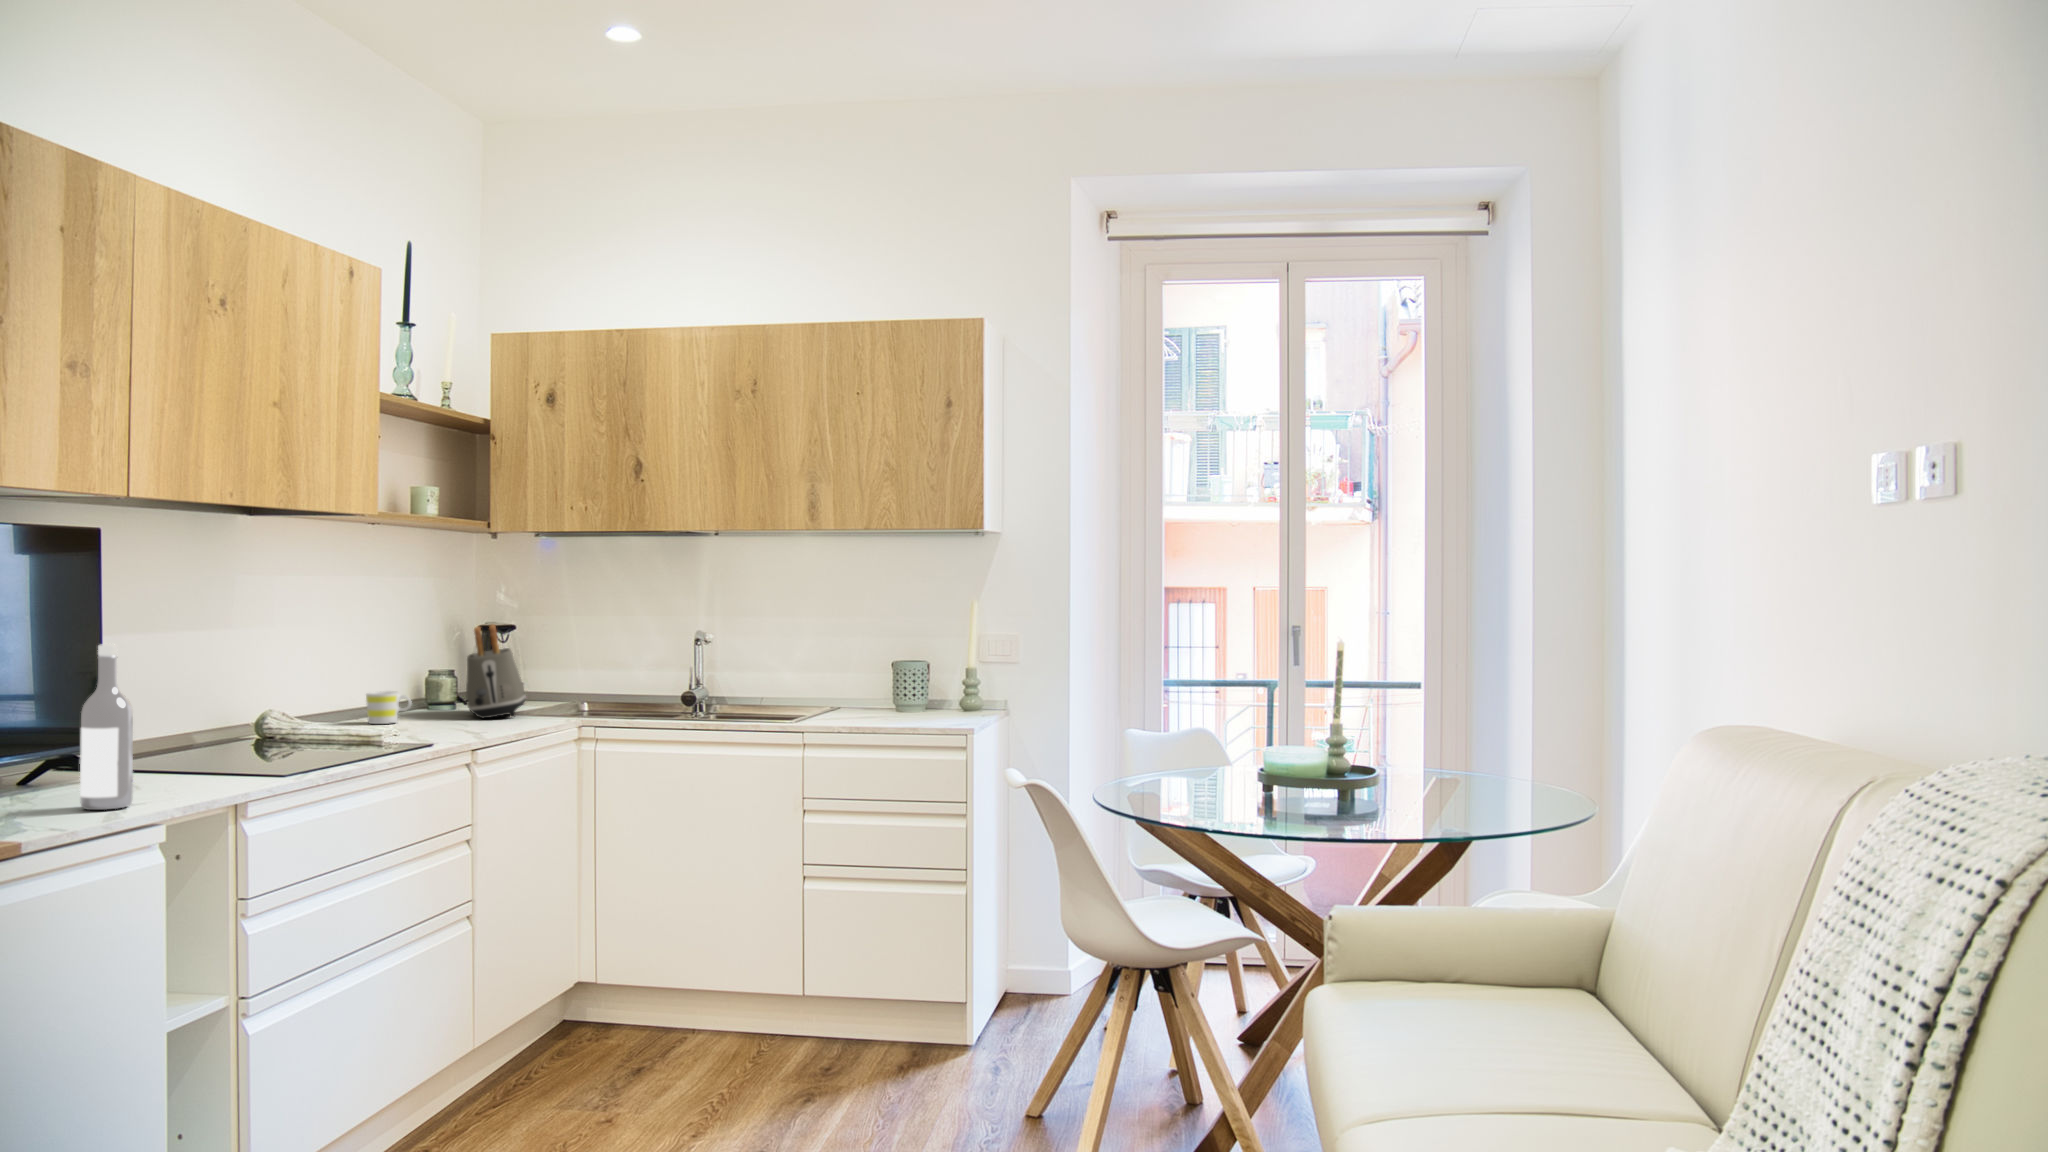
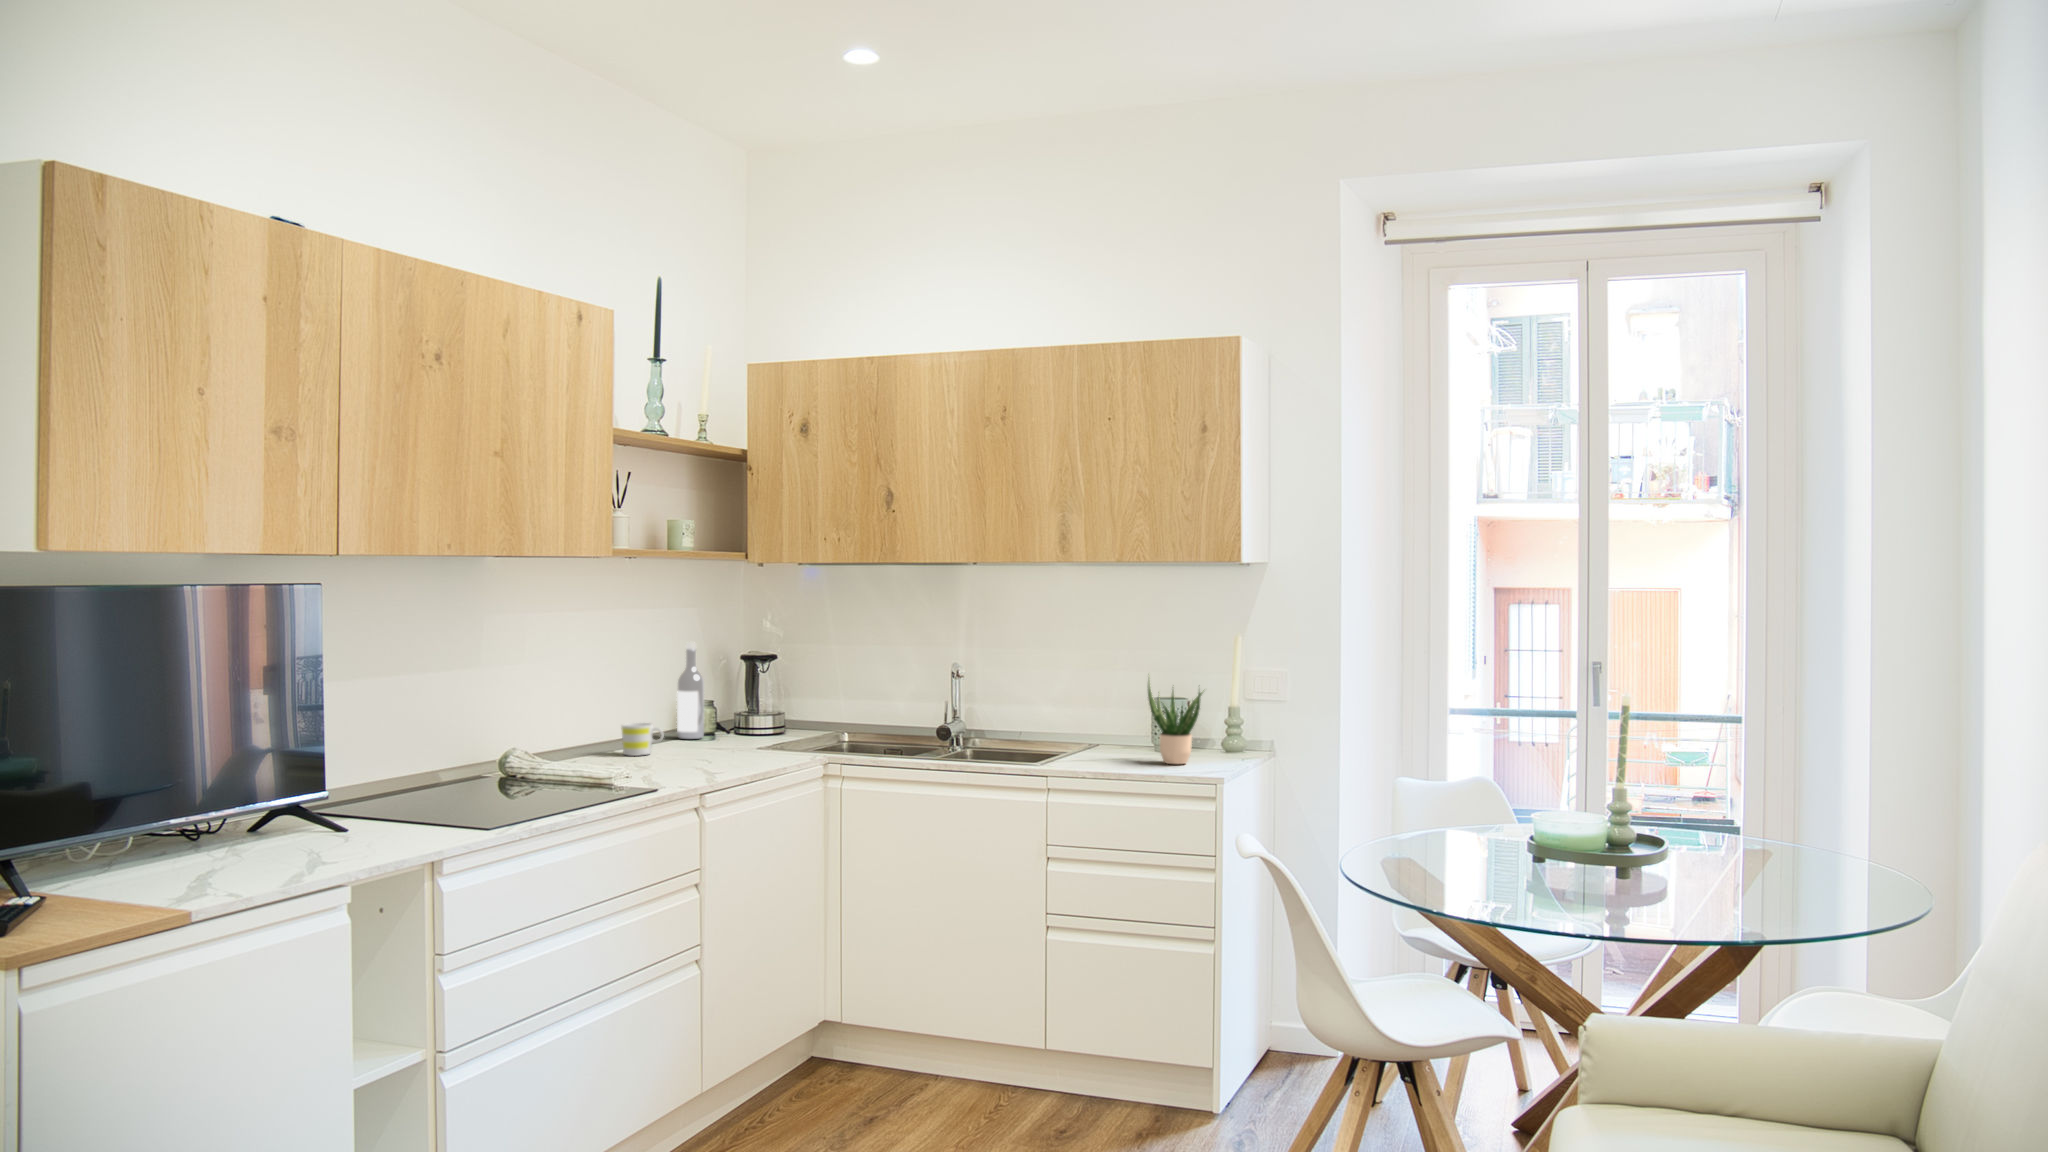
toaster: present [466,624,525,718] -> none [720,655,777,750]
potted plant: none [899,636,954,721] -> present [1148,679,1204,764]
wine bottle: present [80,644,133,810] -> present [677,642,704,739]

